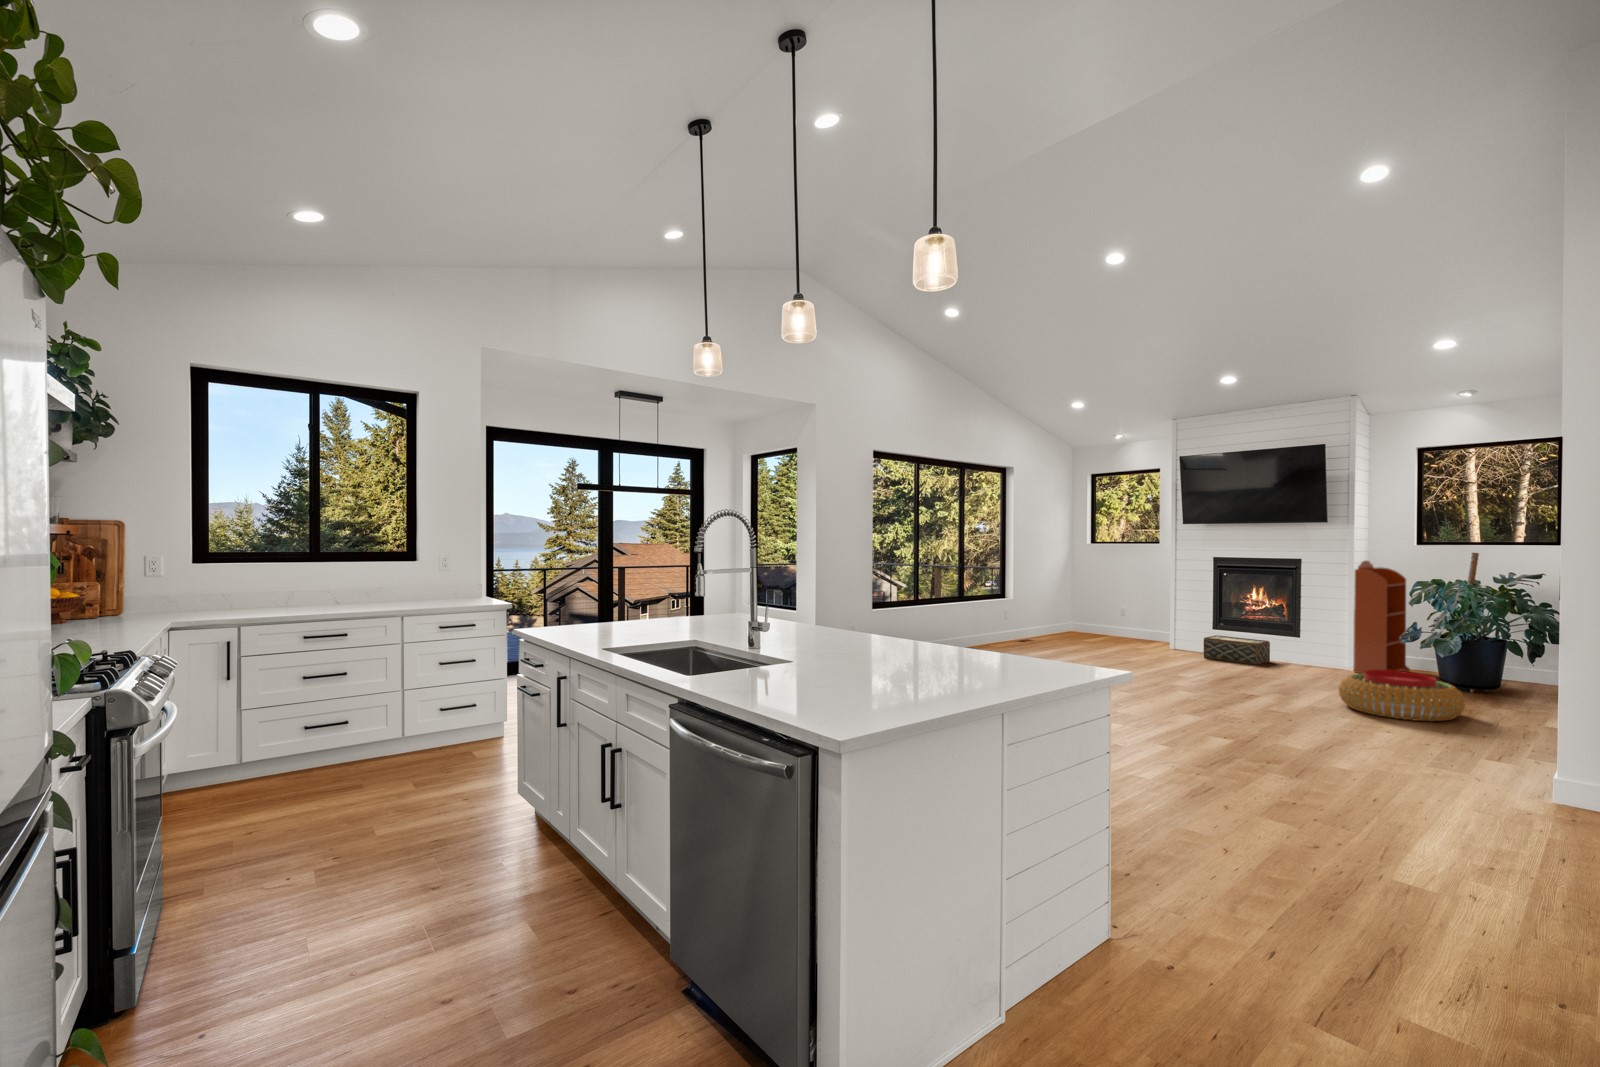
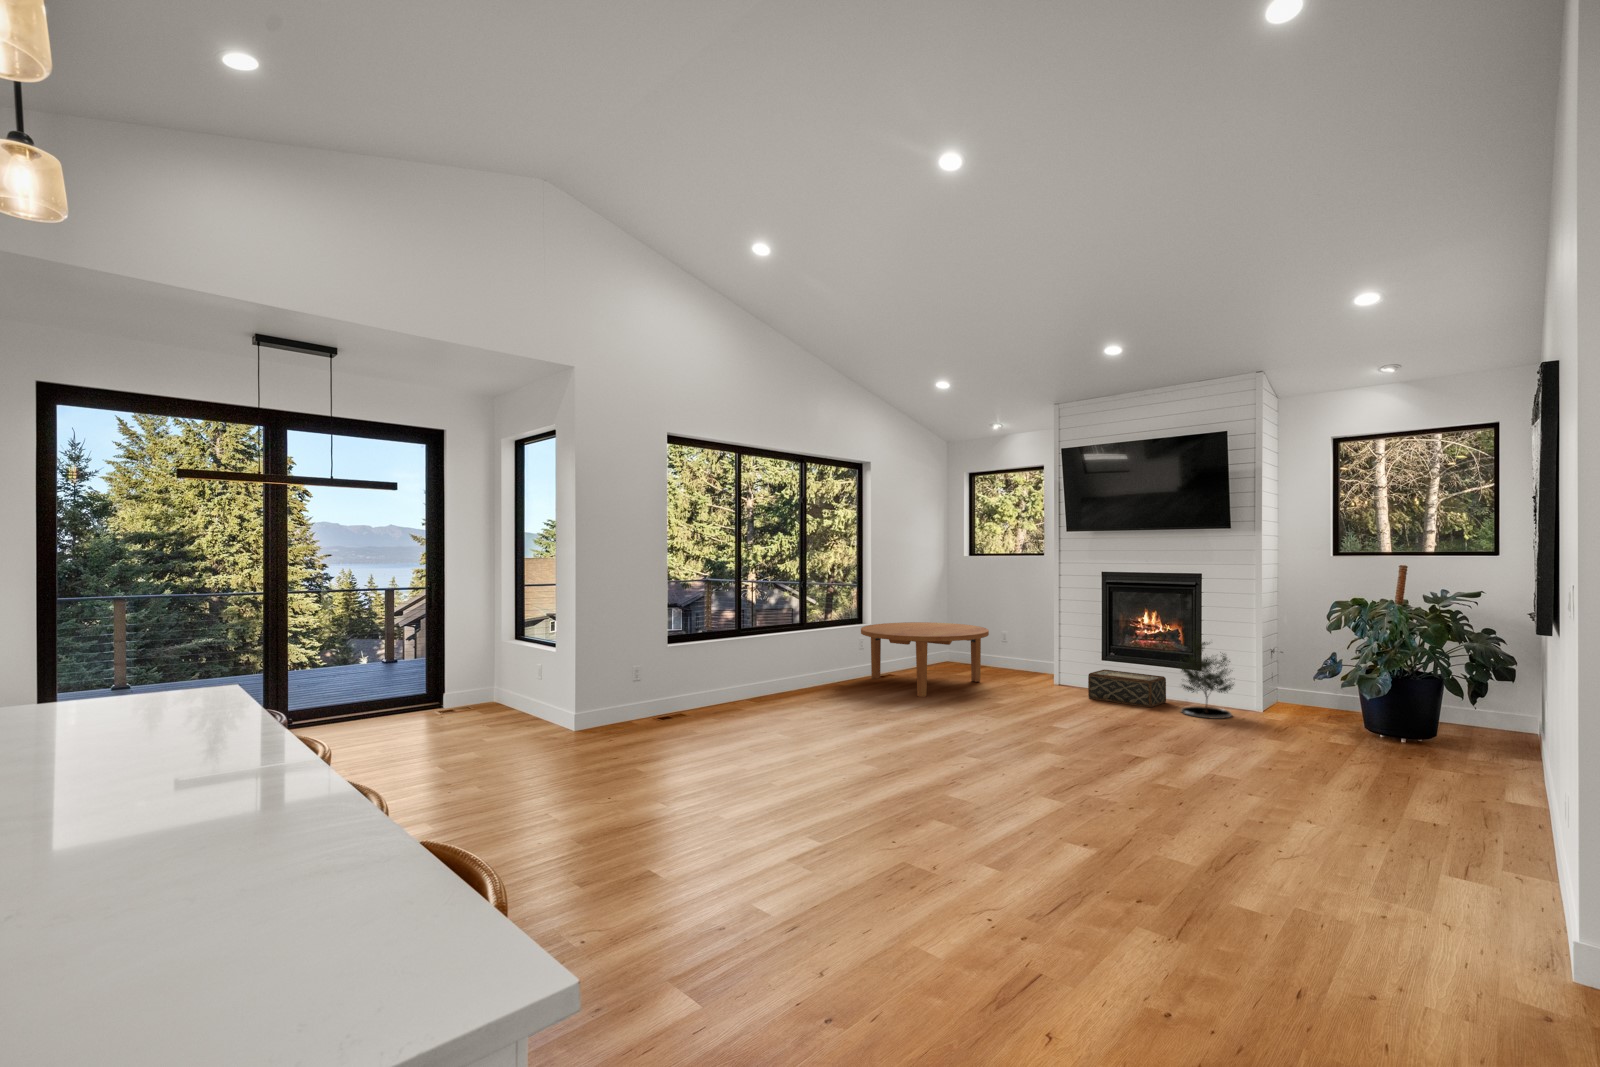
bookcase: present [1354,561,1410,674] -> none [1263,575,1330,723]
coffee table: none [1011,597,1118,654] -> present [861,622,989,697]
potted tree: none [1280,604,1330,673] -> present [1181,632,1234,719]
pouf: present [1339,670,1465,721] -> none [1244,721,1403,796]

